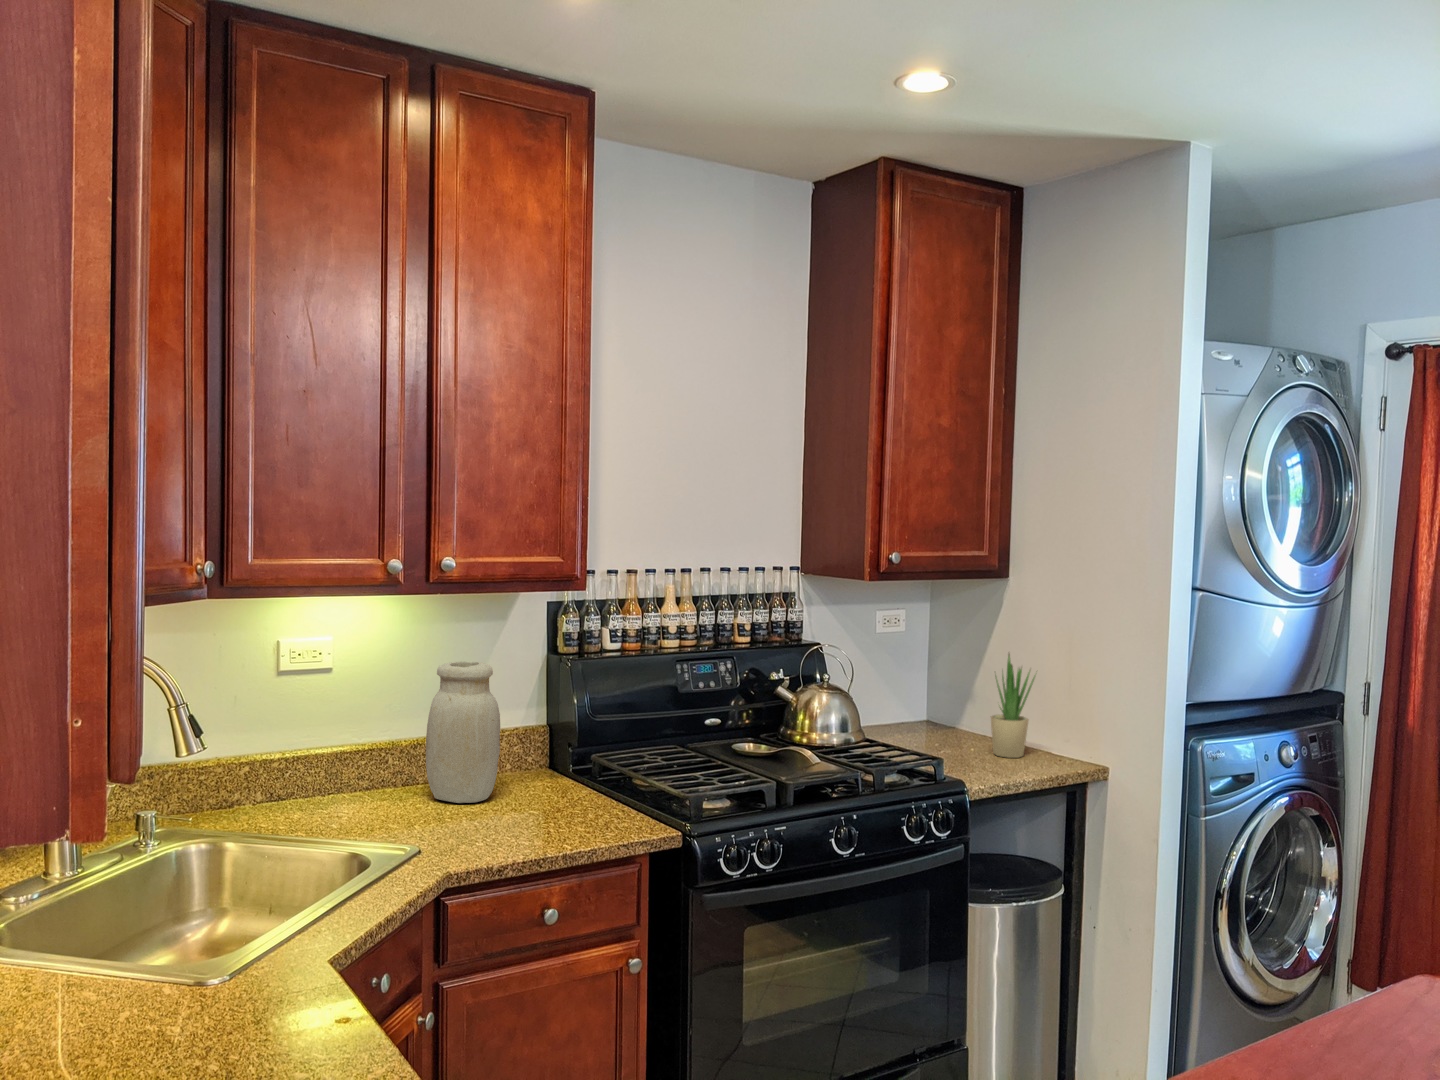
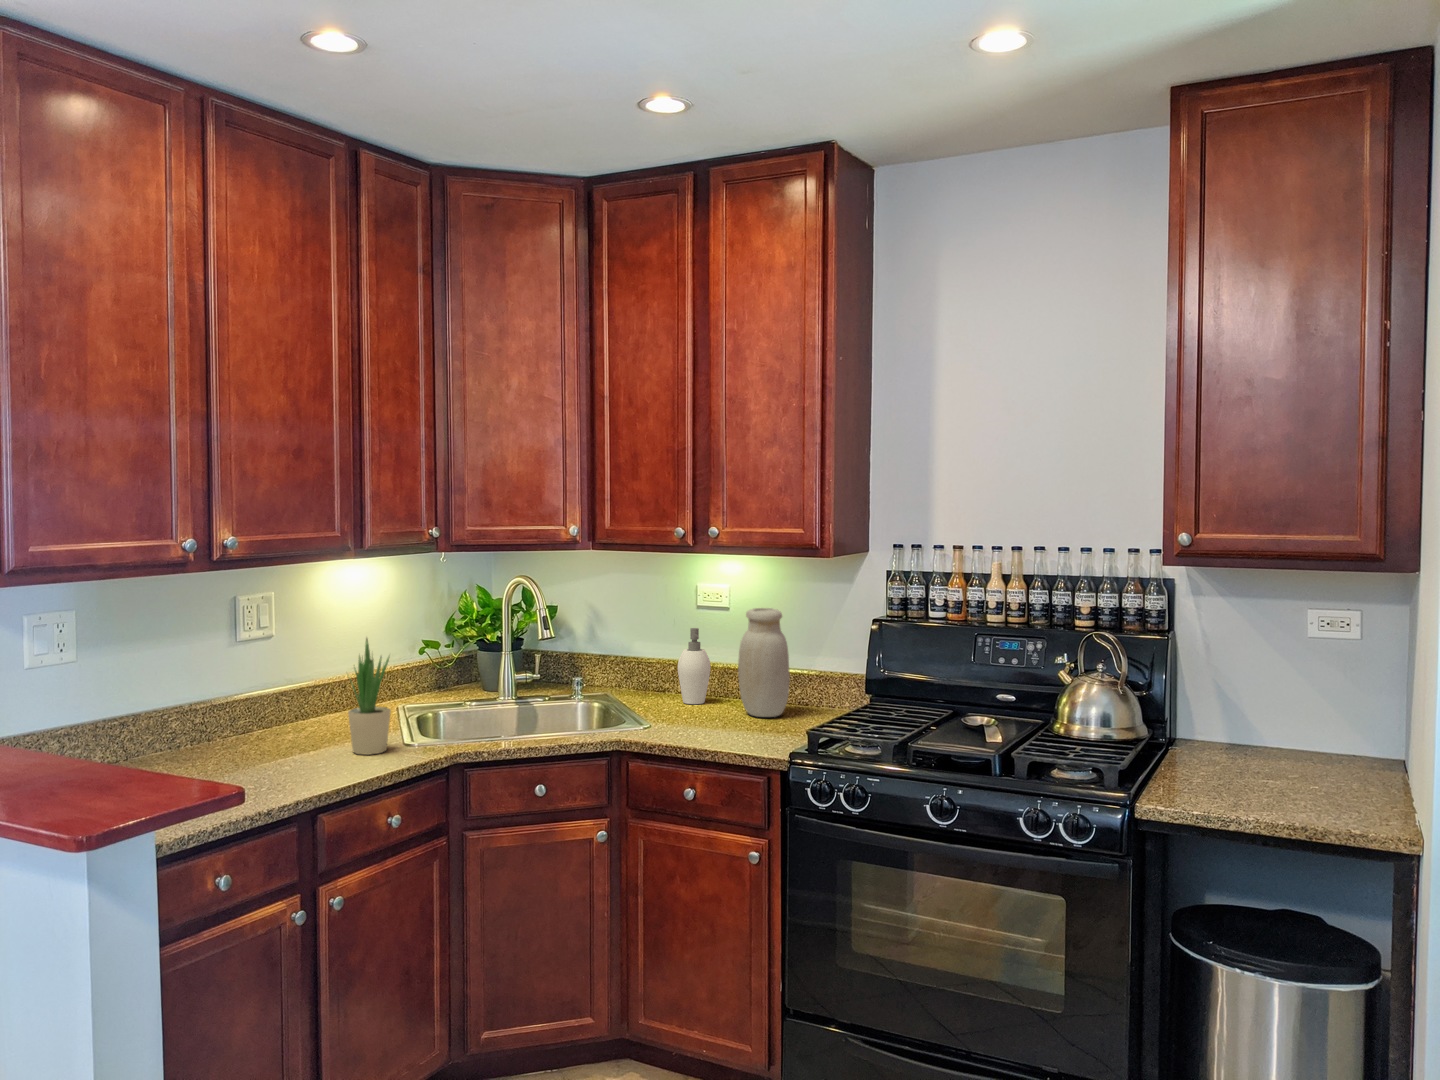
potted plant: present [991,654,1035,758] -> present [348,638,391,755]
soap dispenser: none [312,702,370,811] -> present [678,628,711,704]

